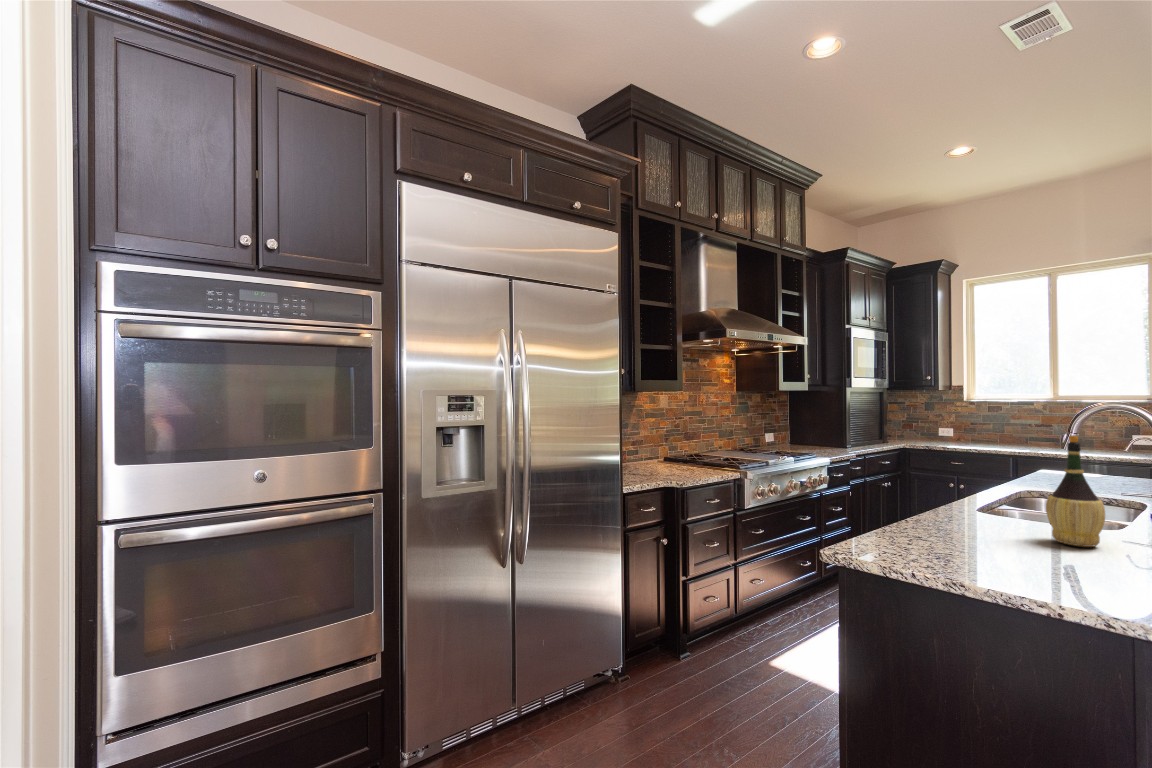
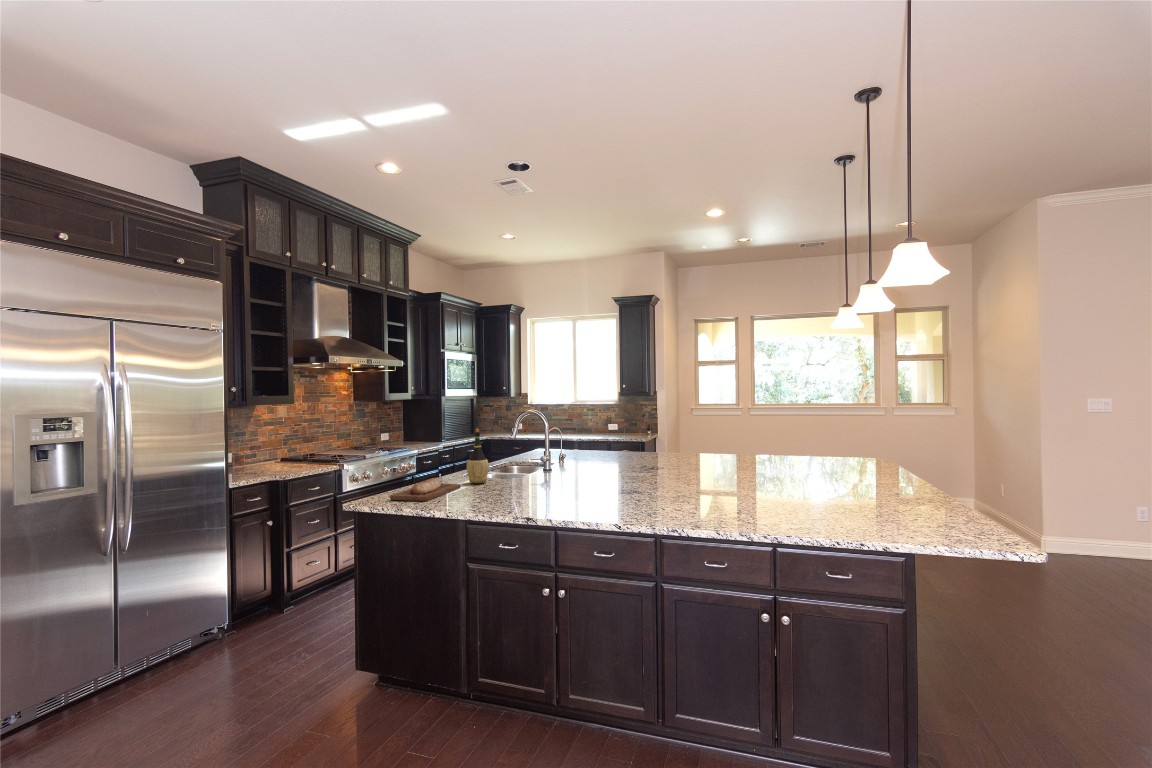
bread loaf: none [923,527,1052,585] -> present [390,478,460,501]

